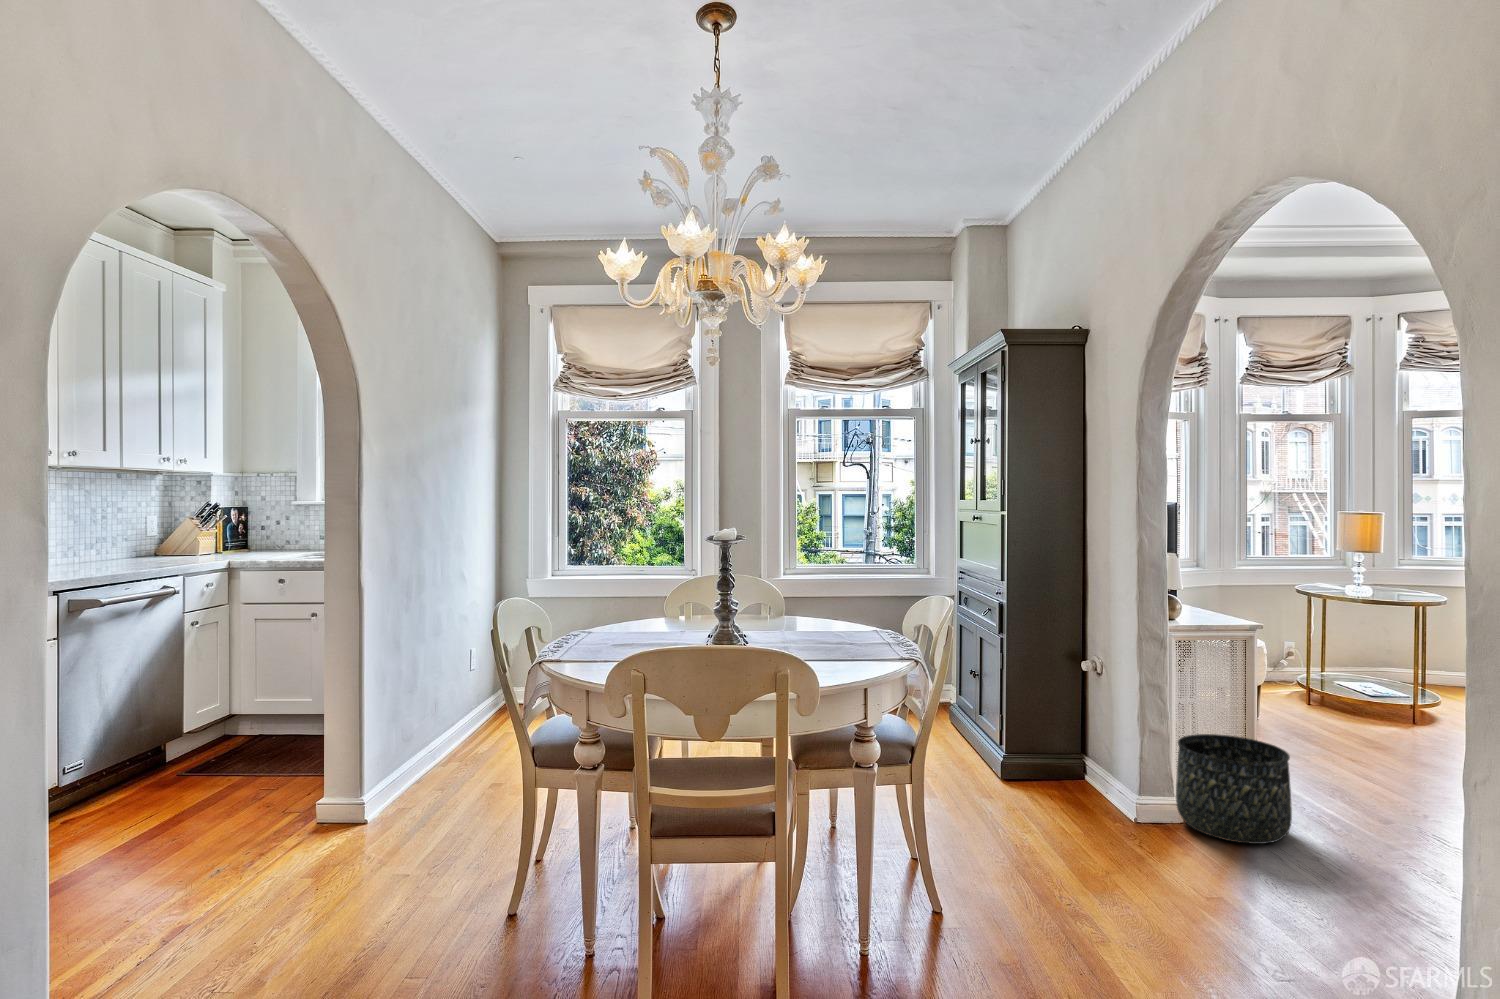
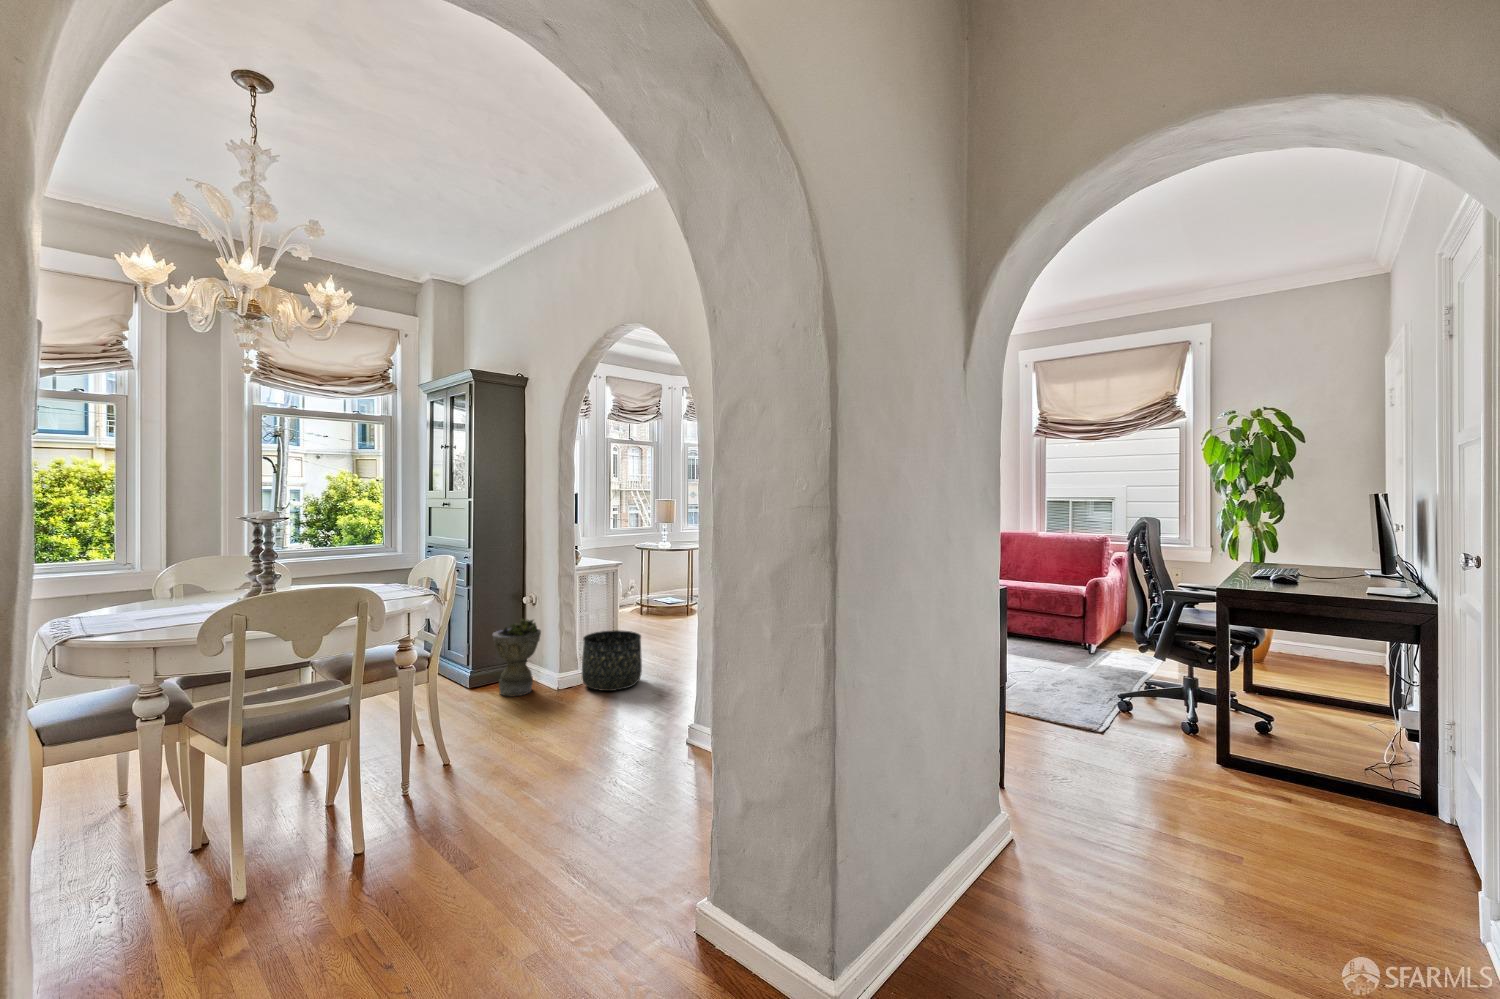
planter: none [1034,694,1107,810] -> present [492,619,541,696]

